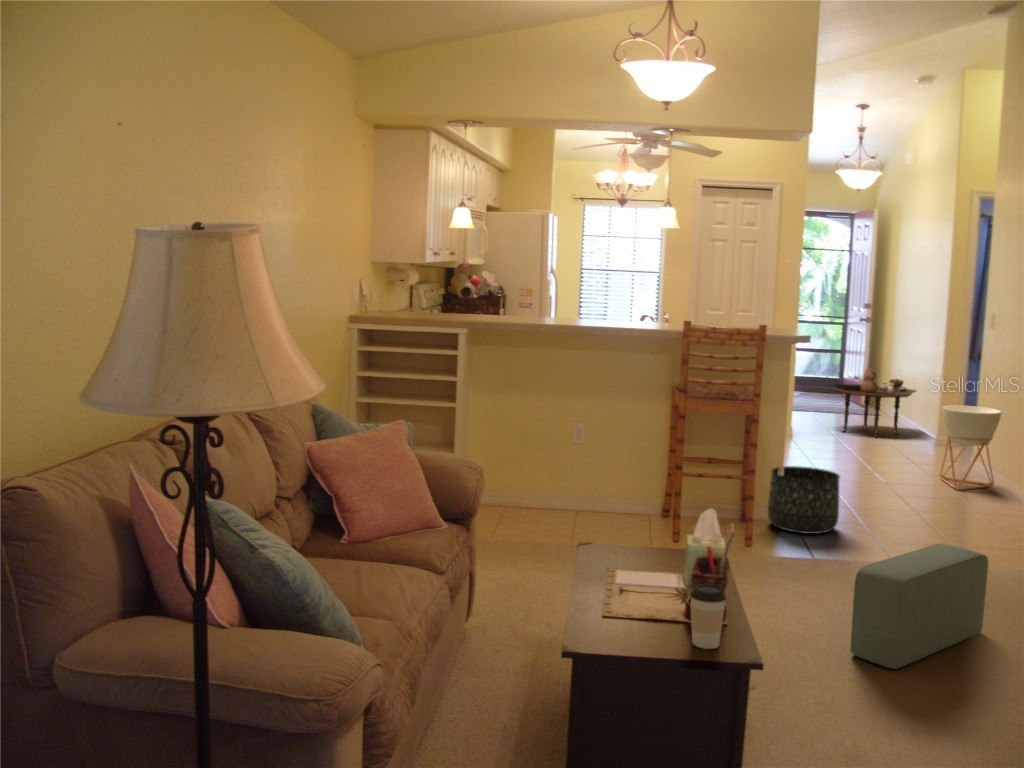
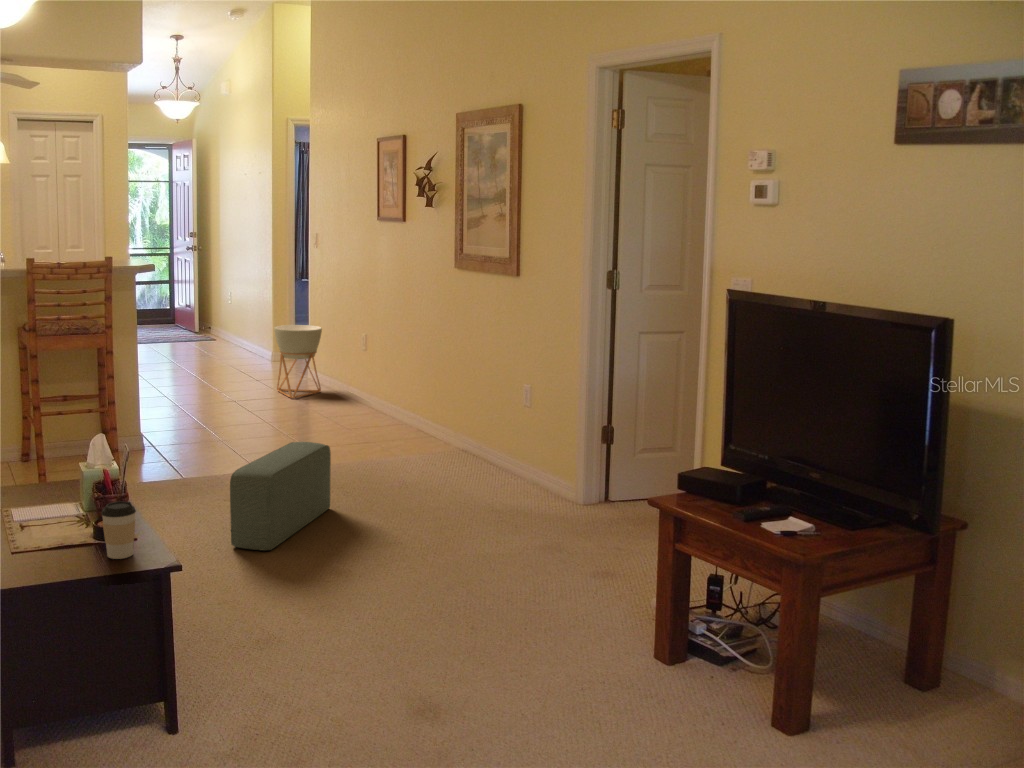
side table: present [834,368,916,438] -> none [171,295,248,361]
basket: present [768,466,840,534] -> none [130,393,198,456]

